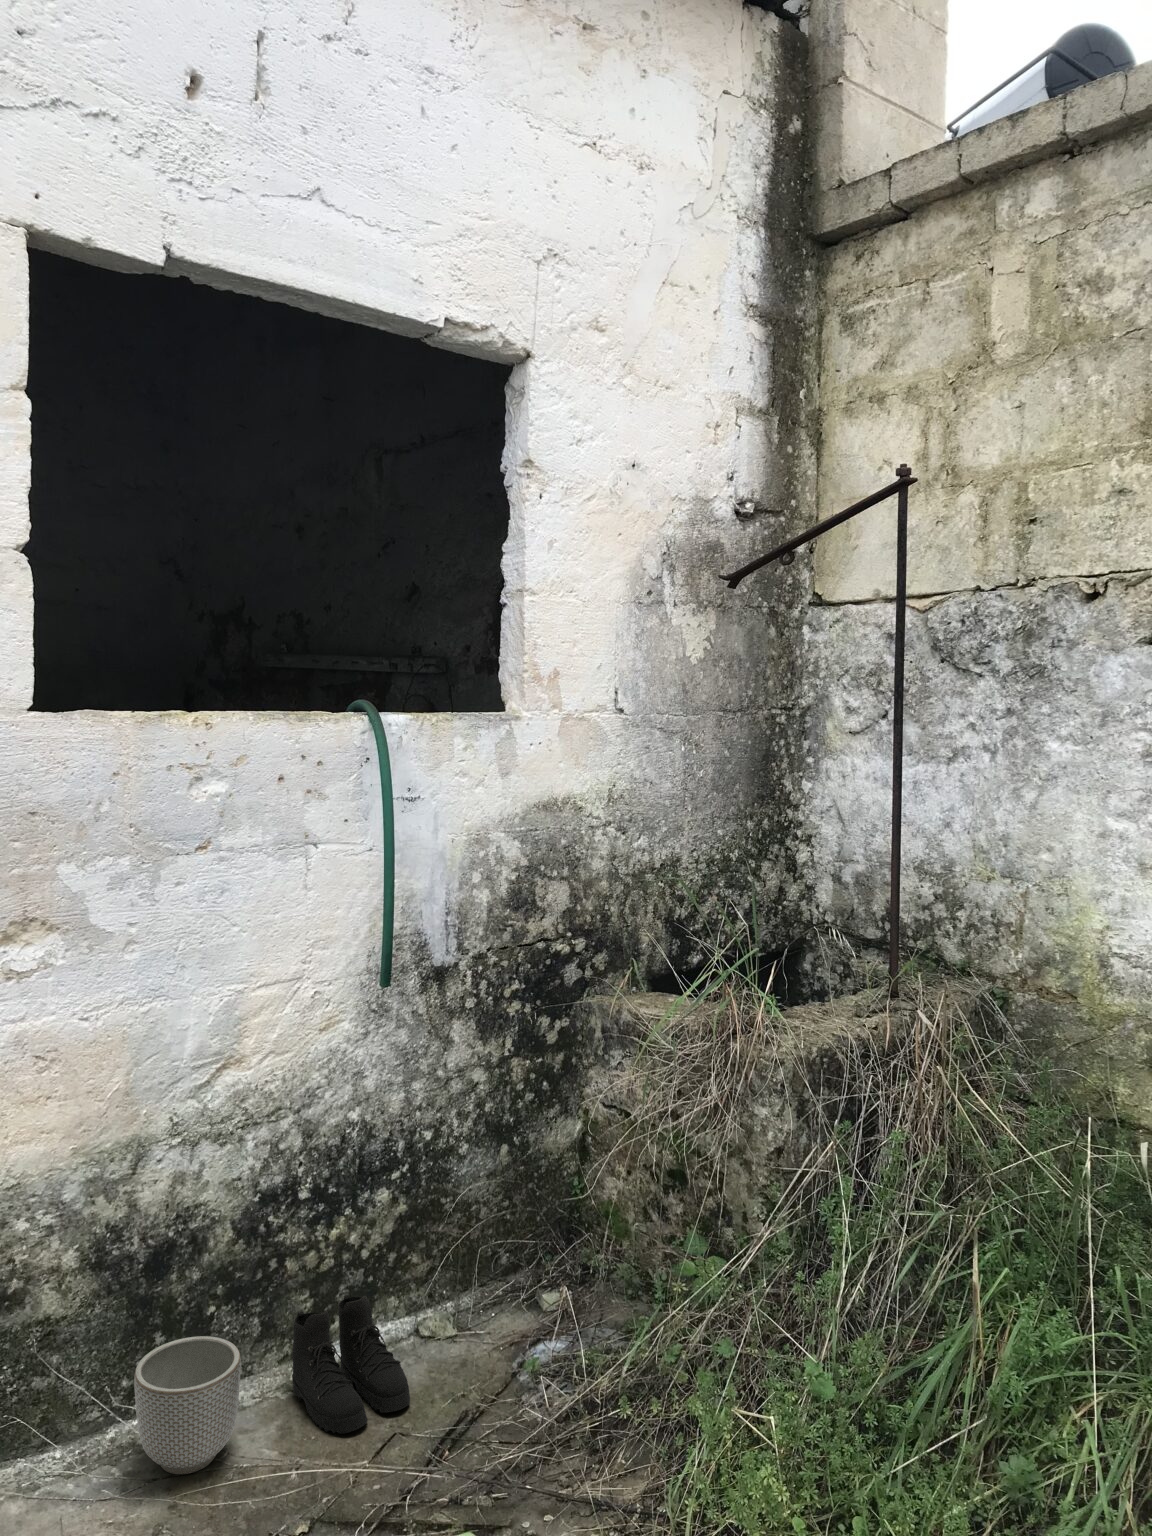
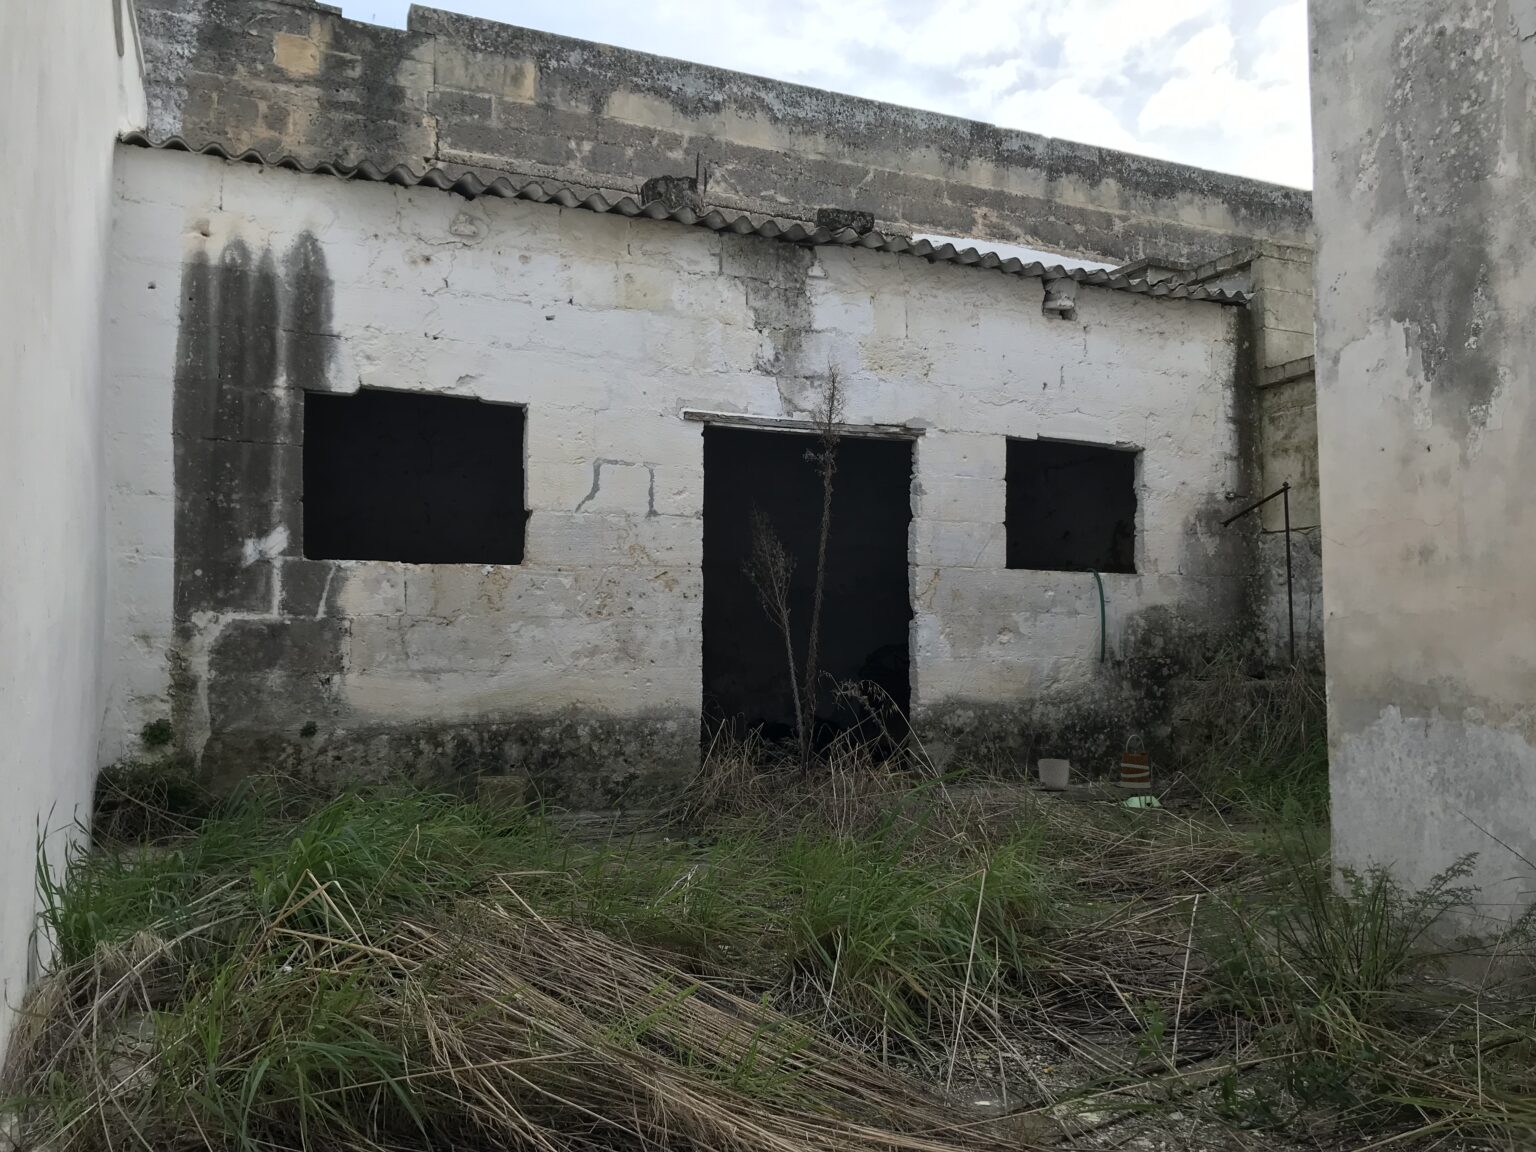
wooden bucket: none [431,1190,515,1361] -> present [1120,735,1151,788]
boots: present [292,1295,410,1434] -> none [1077,760,1119,790]

